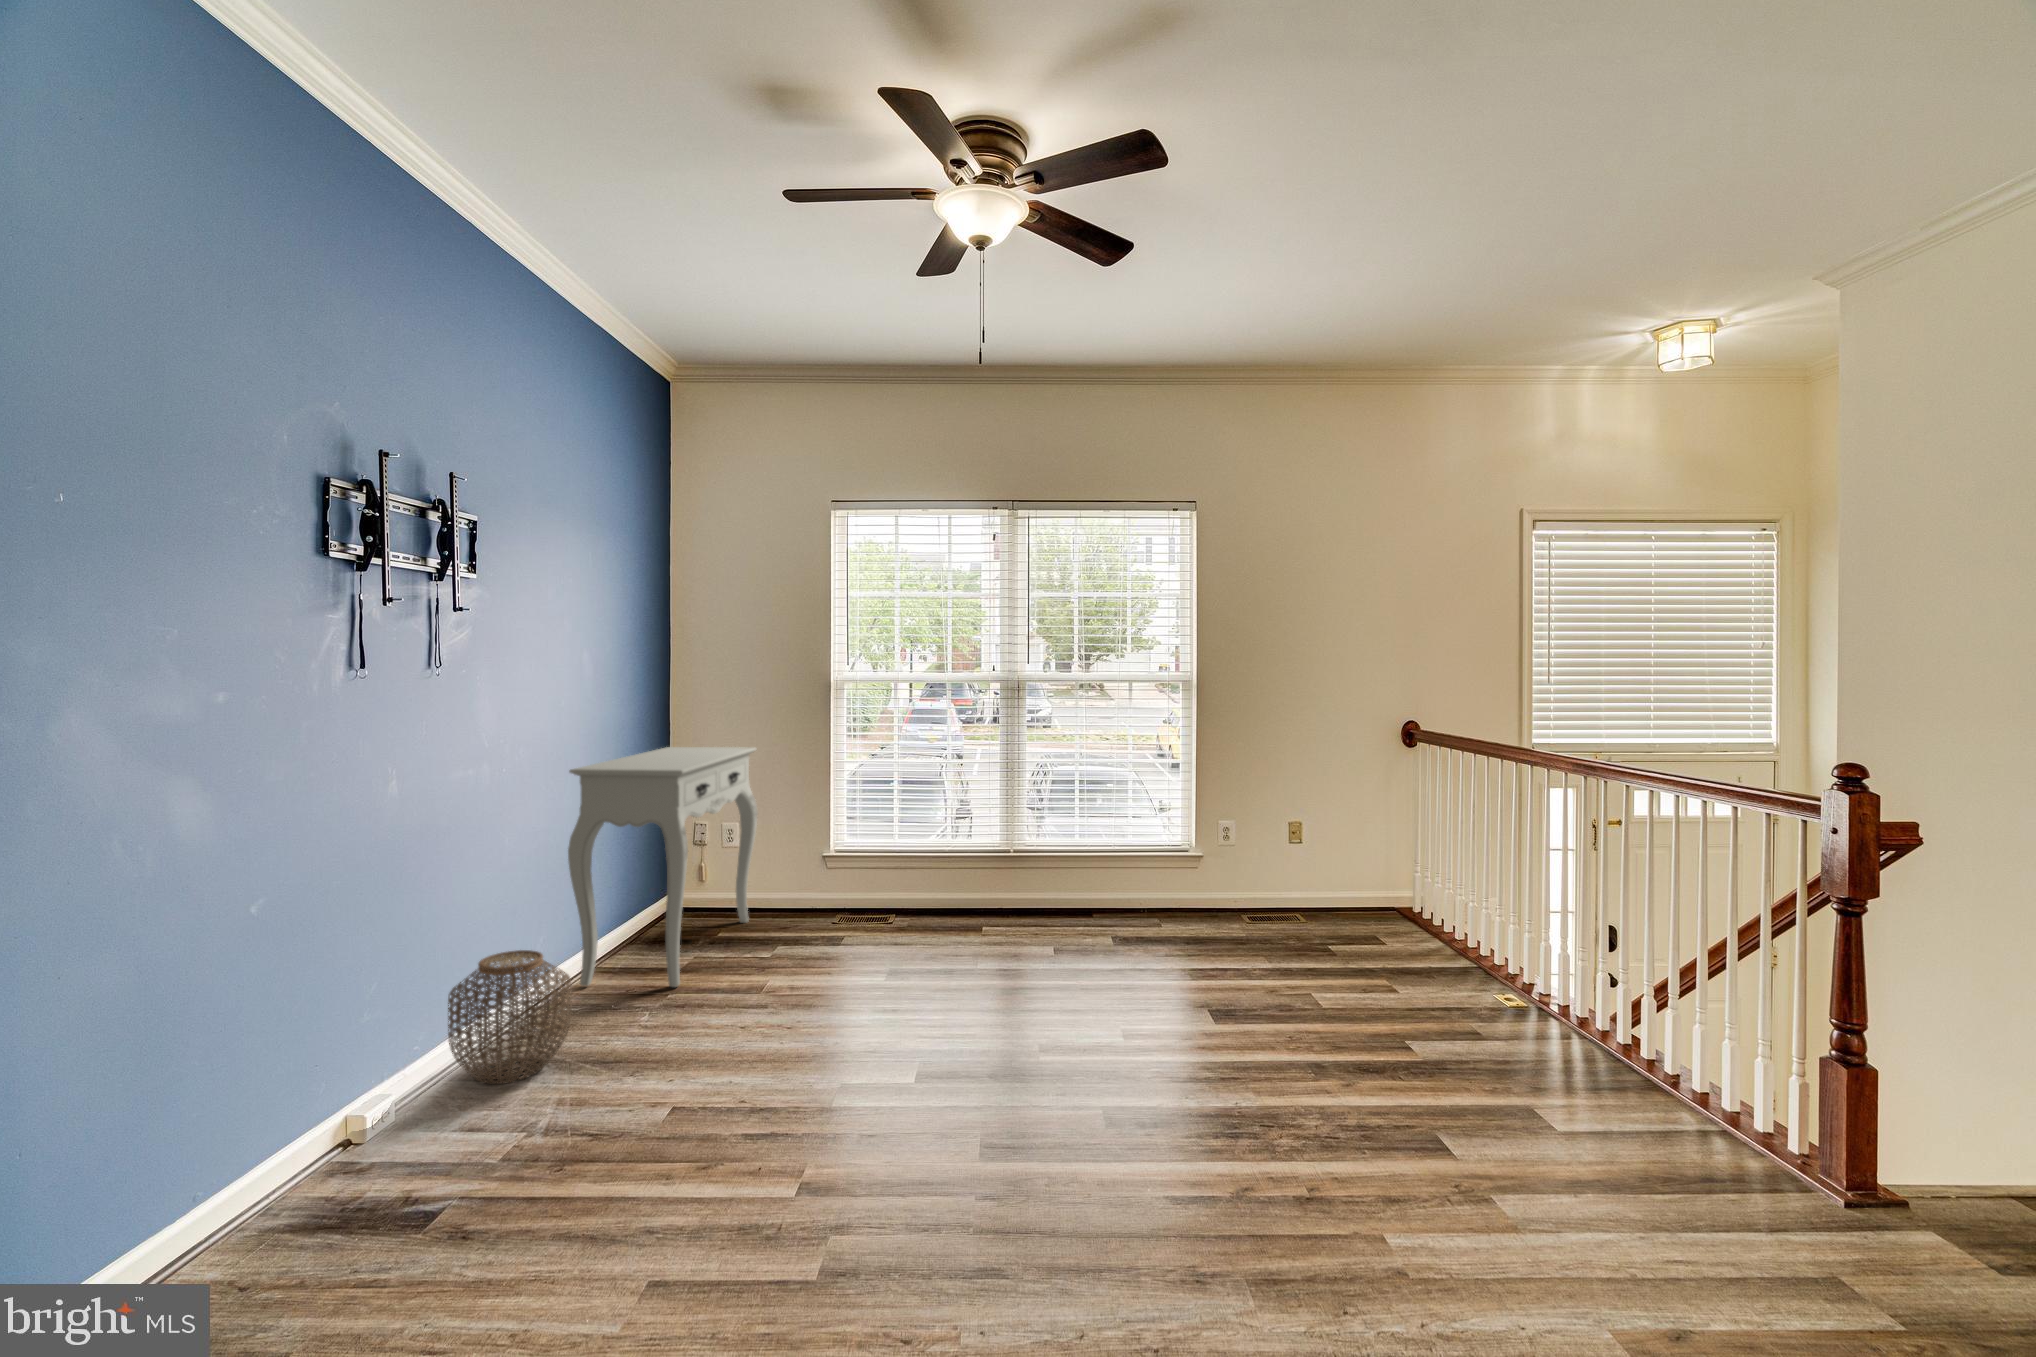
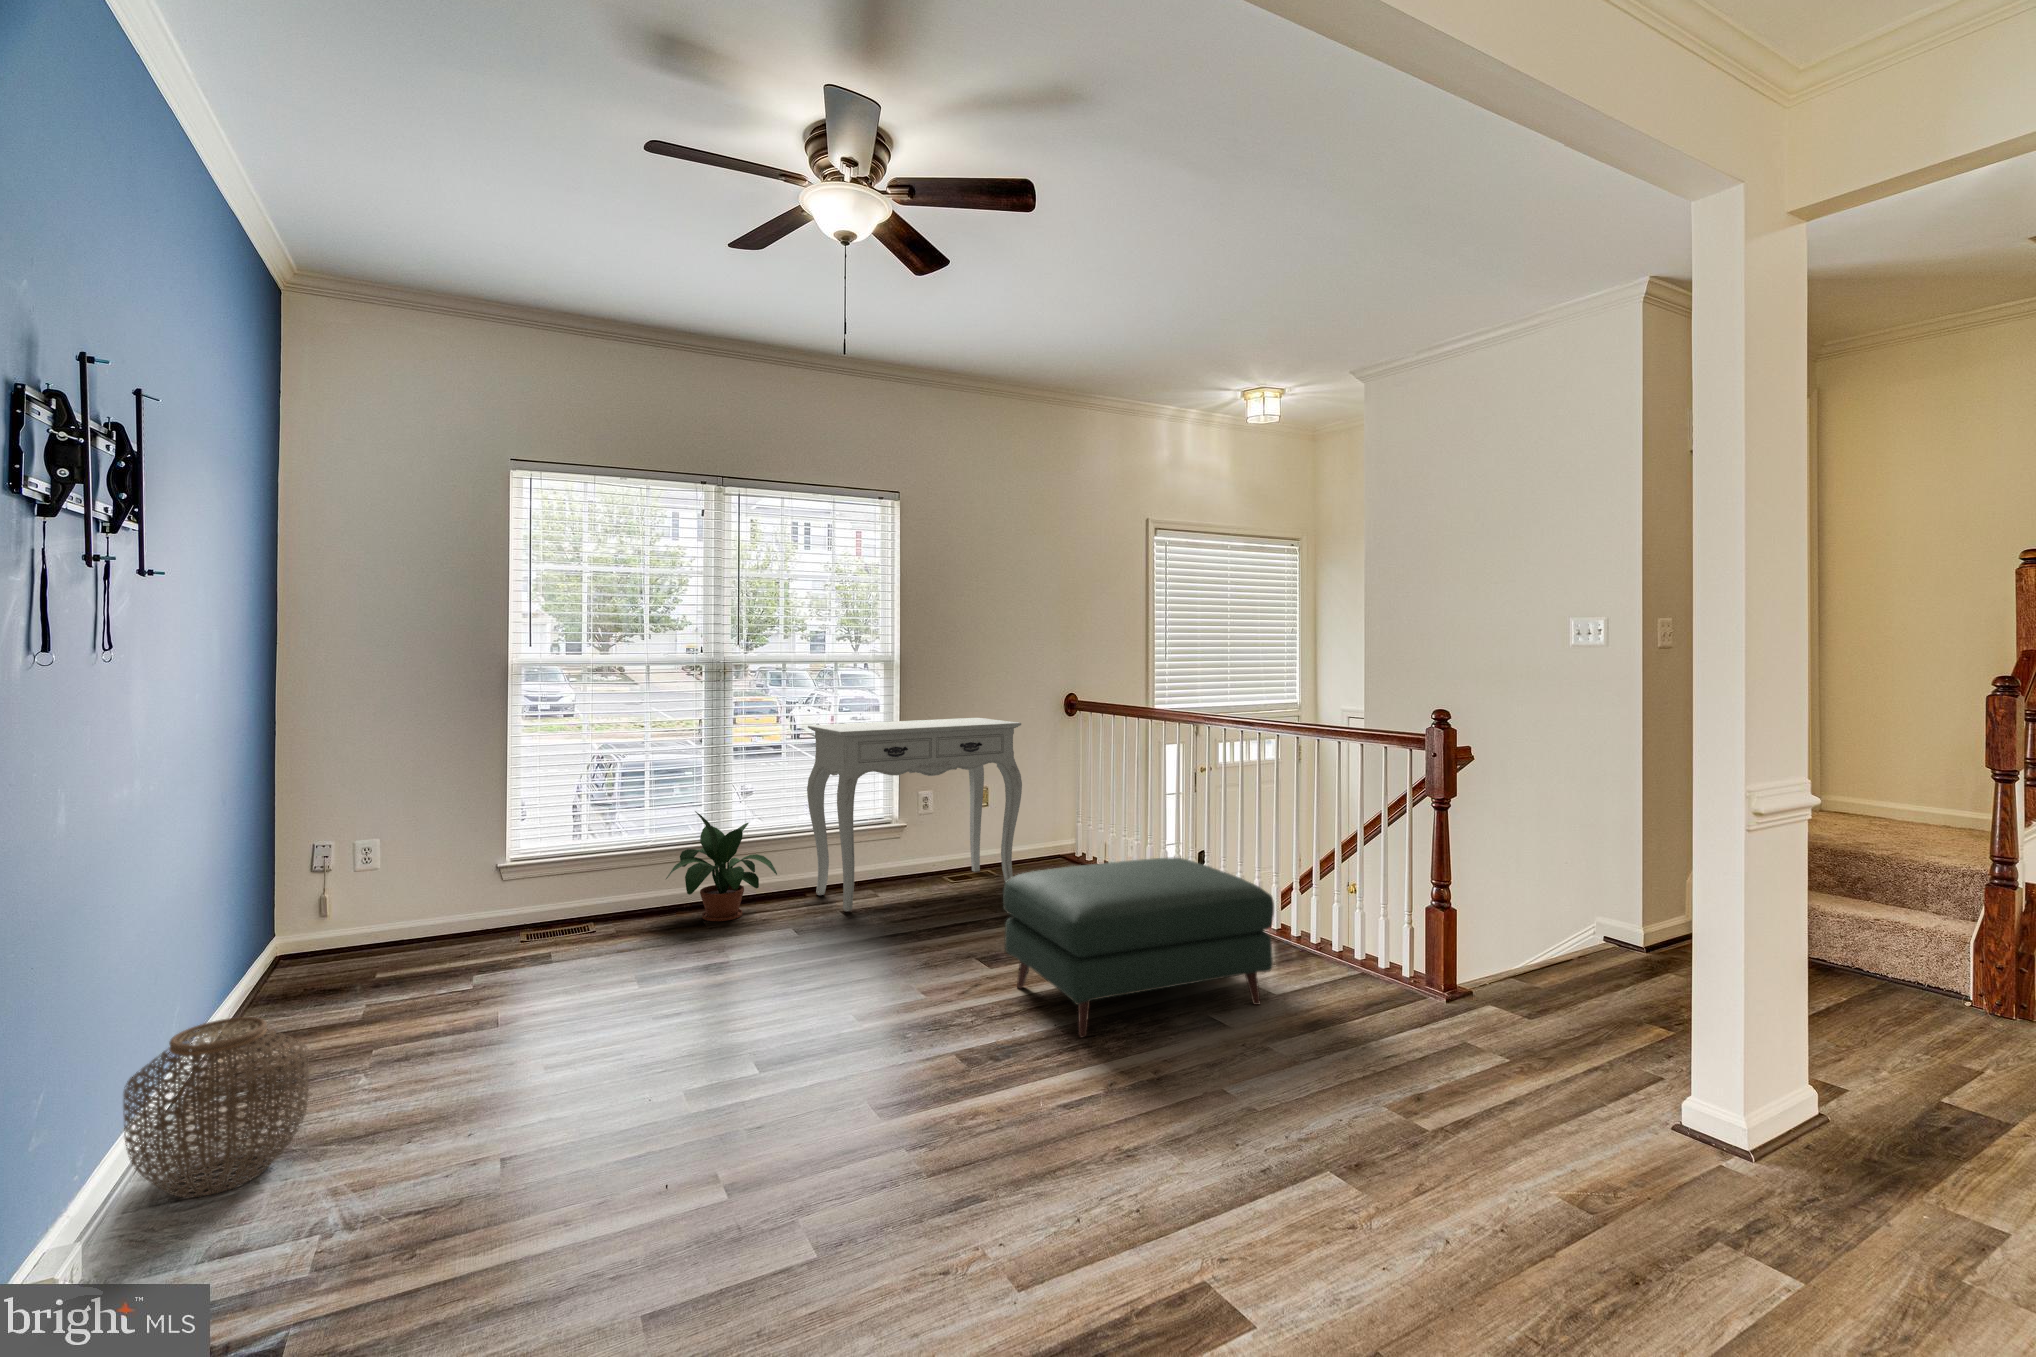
console table: present [568,747,758,987] -> present [807,718,1022,911]
potted plant: none [952,820,1053,929] -> present [666,811,777,921]
ottoman: none [1215,923,1545,1139] -> present [1003,857,1274,1037]

